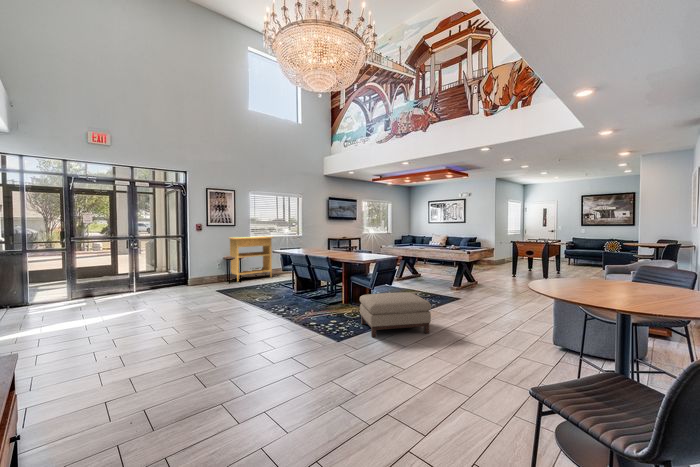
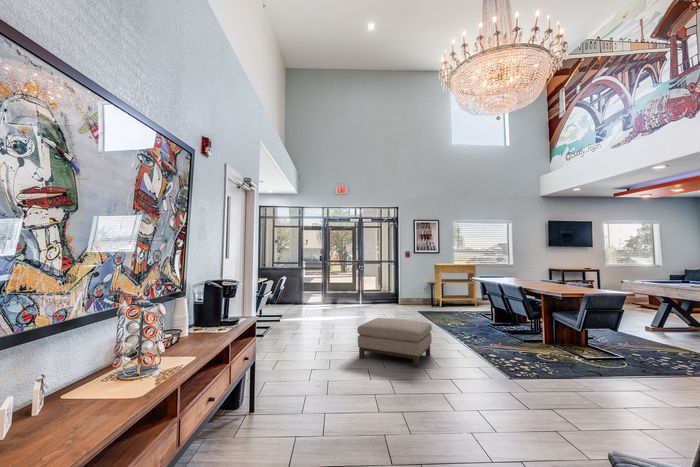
ottoman: present [360,293,431,337] -> present [357,318,432,368]

